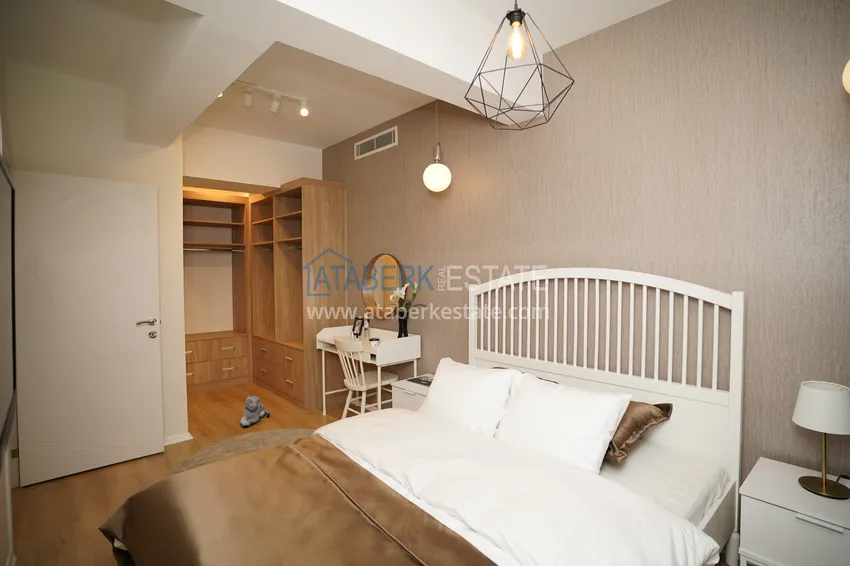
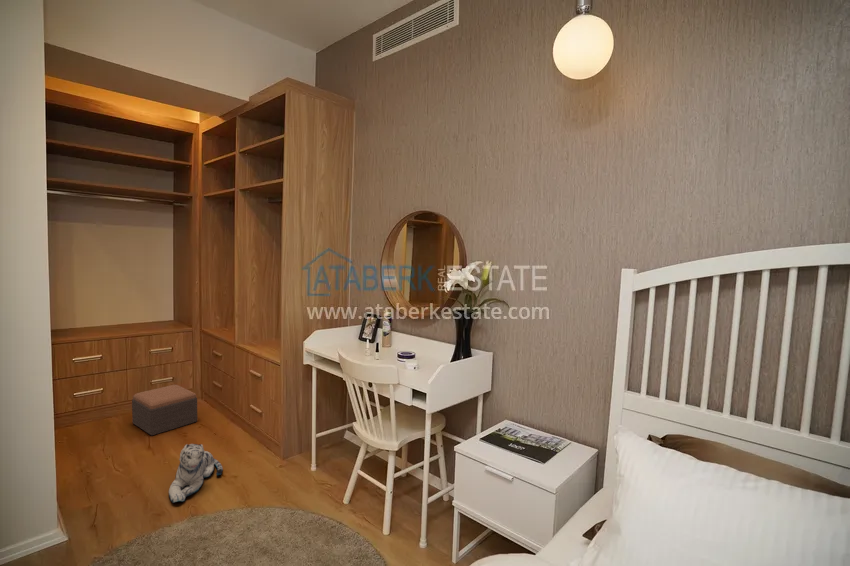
footstool: none [212,371,252,401] -> present [132,384,197,435]

